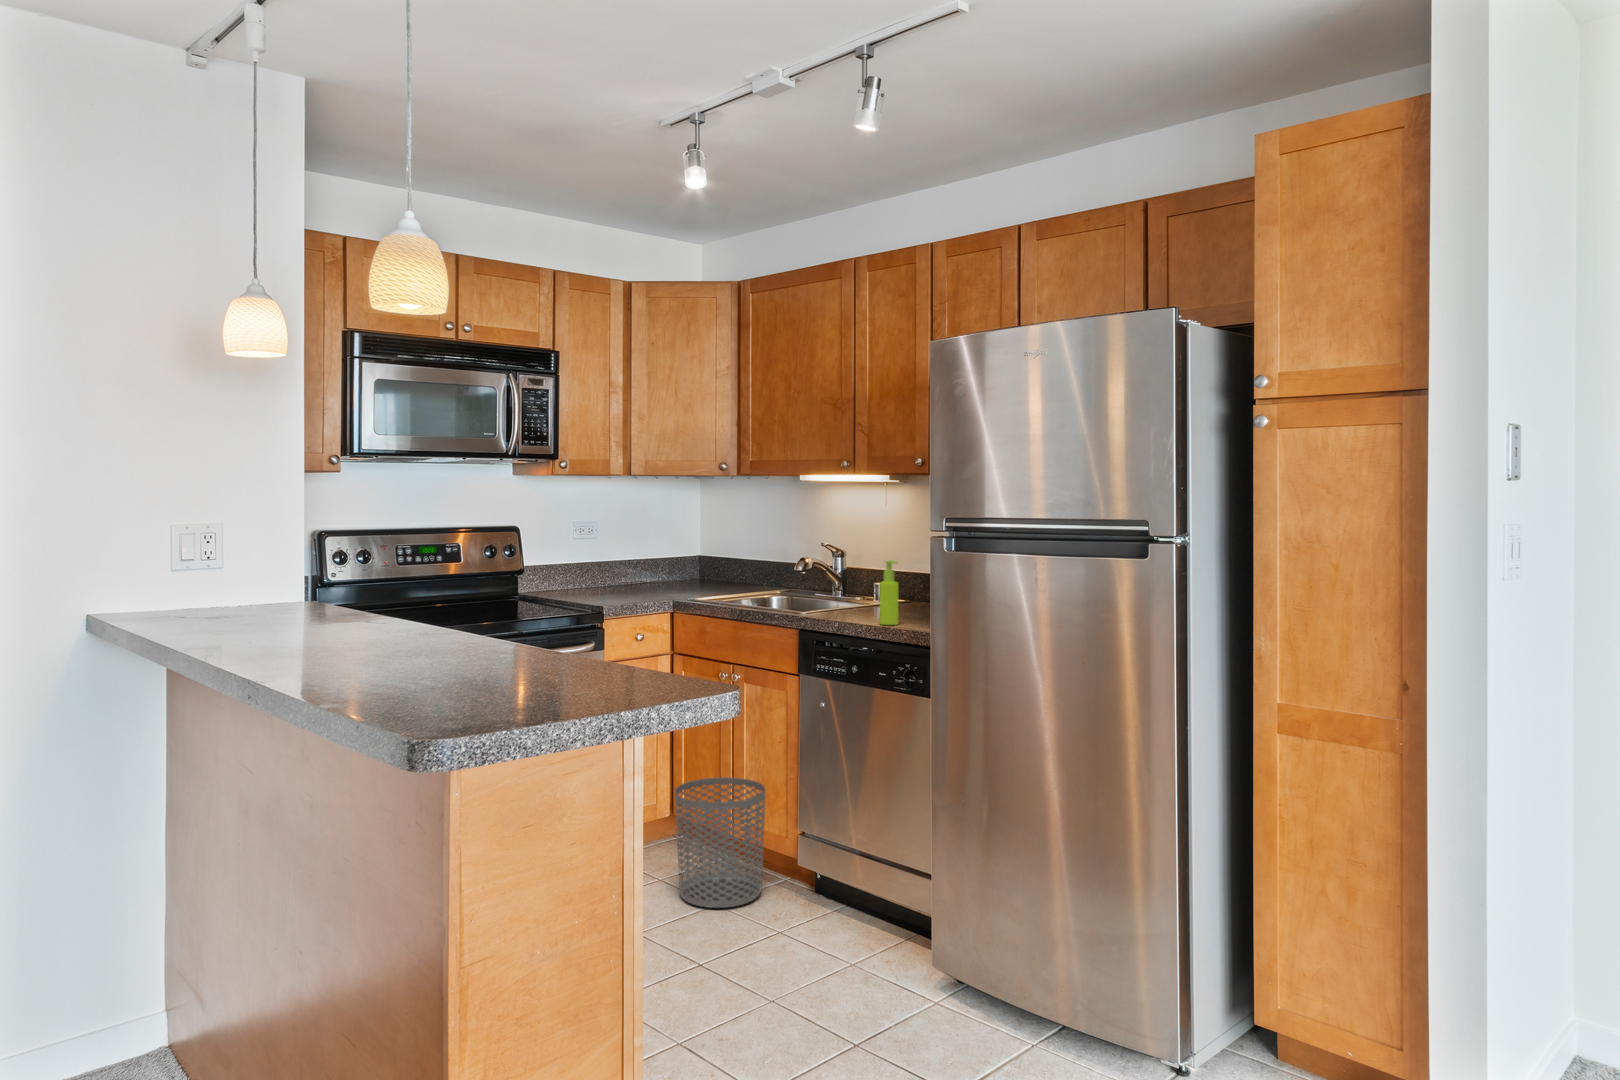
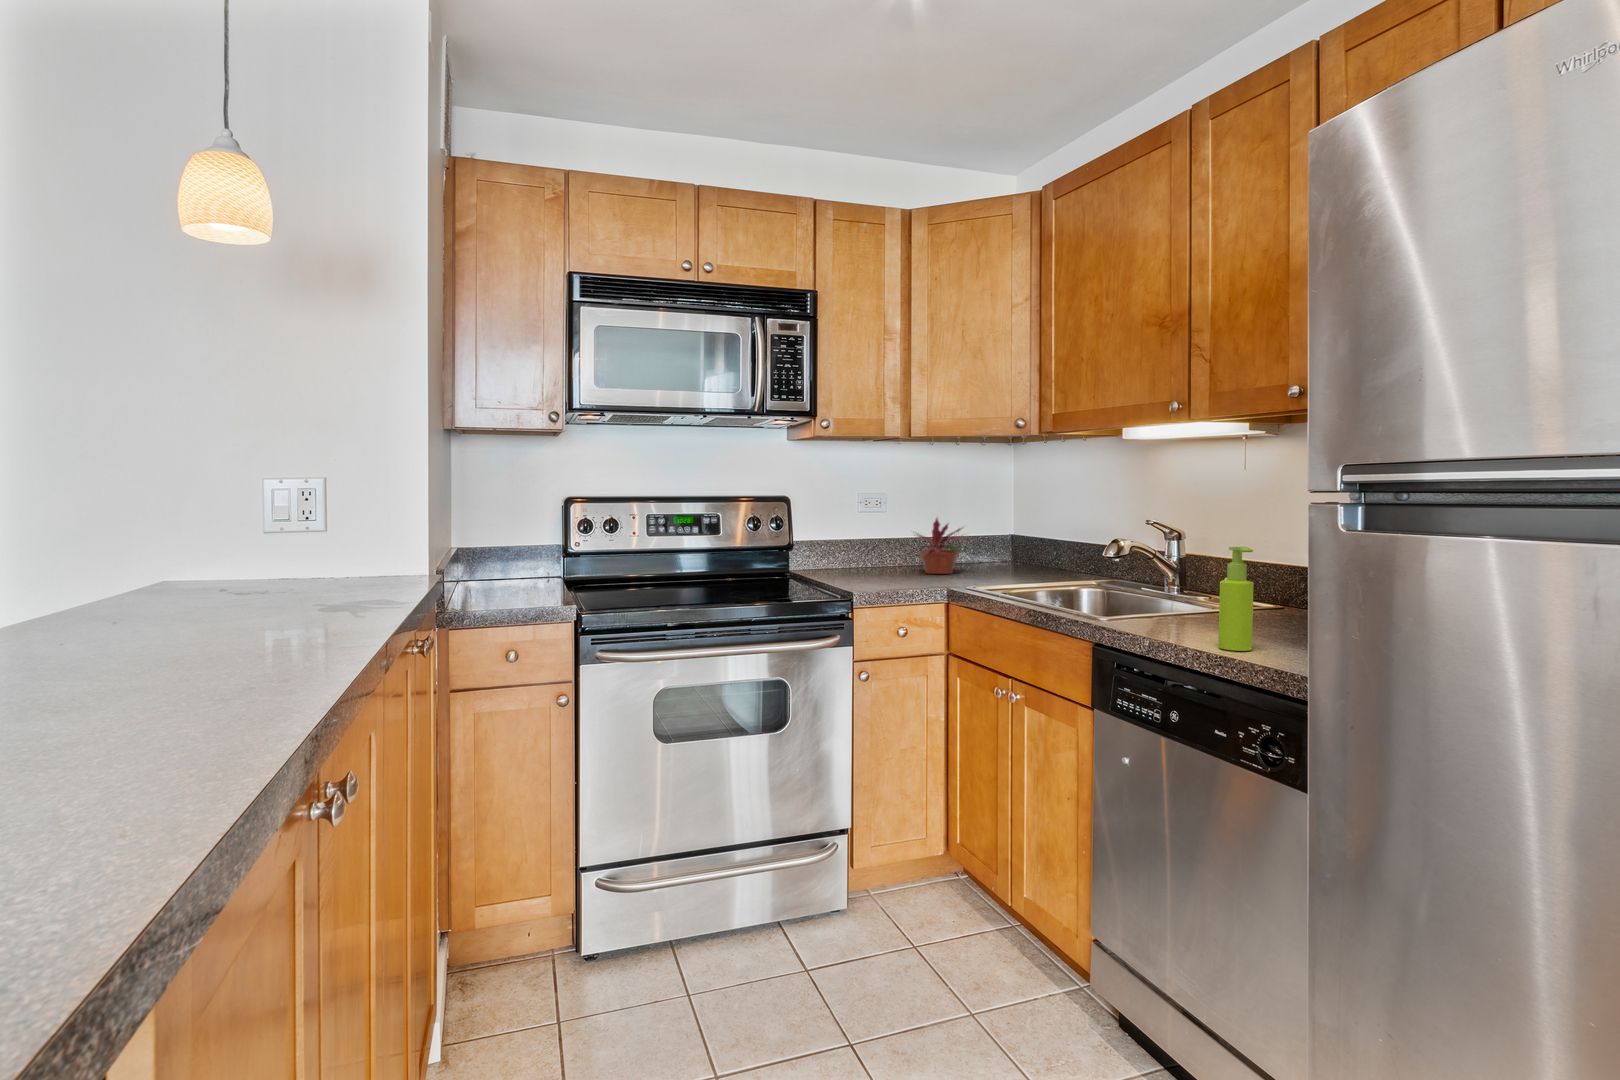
potted plant: none [621,541,677,591] -> present [917,519,962,574]
waste bin: present [675,777,765,908] -> none [915,827,1040,1022]

